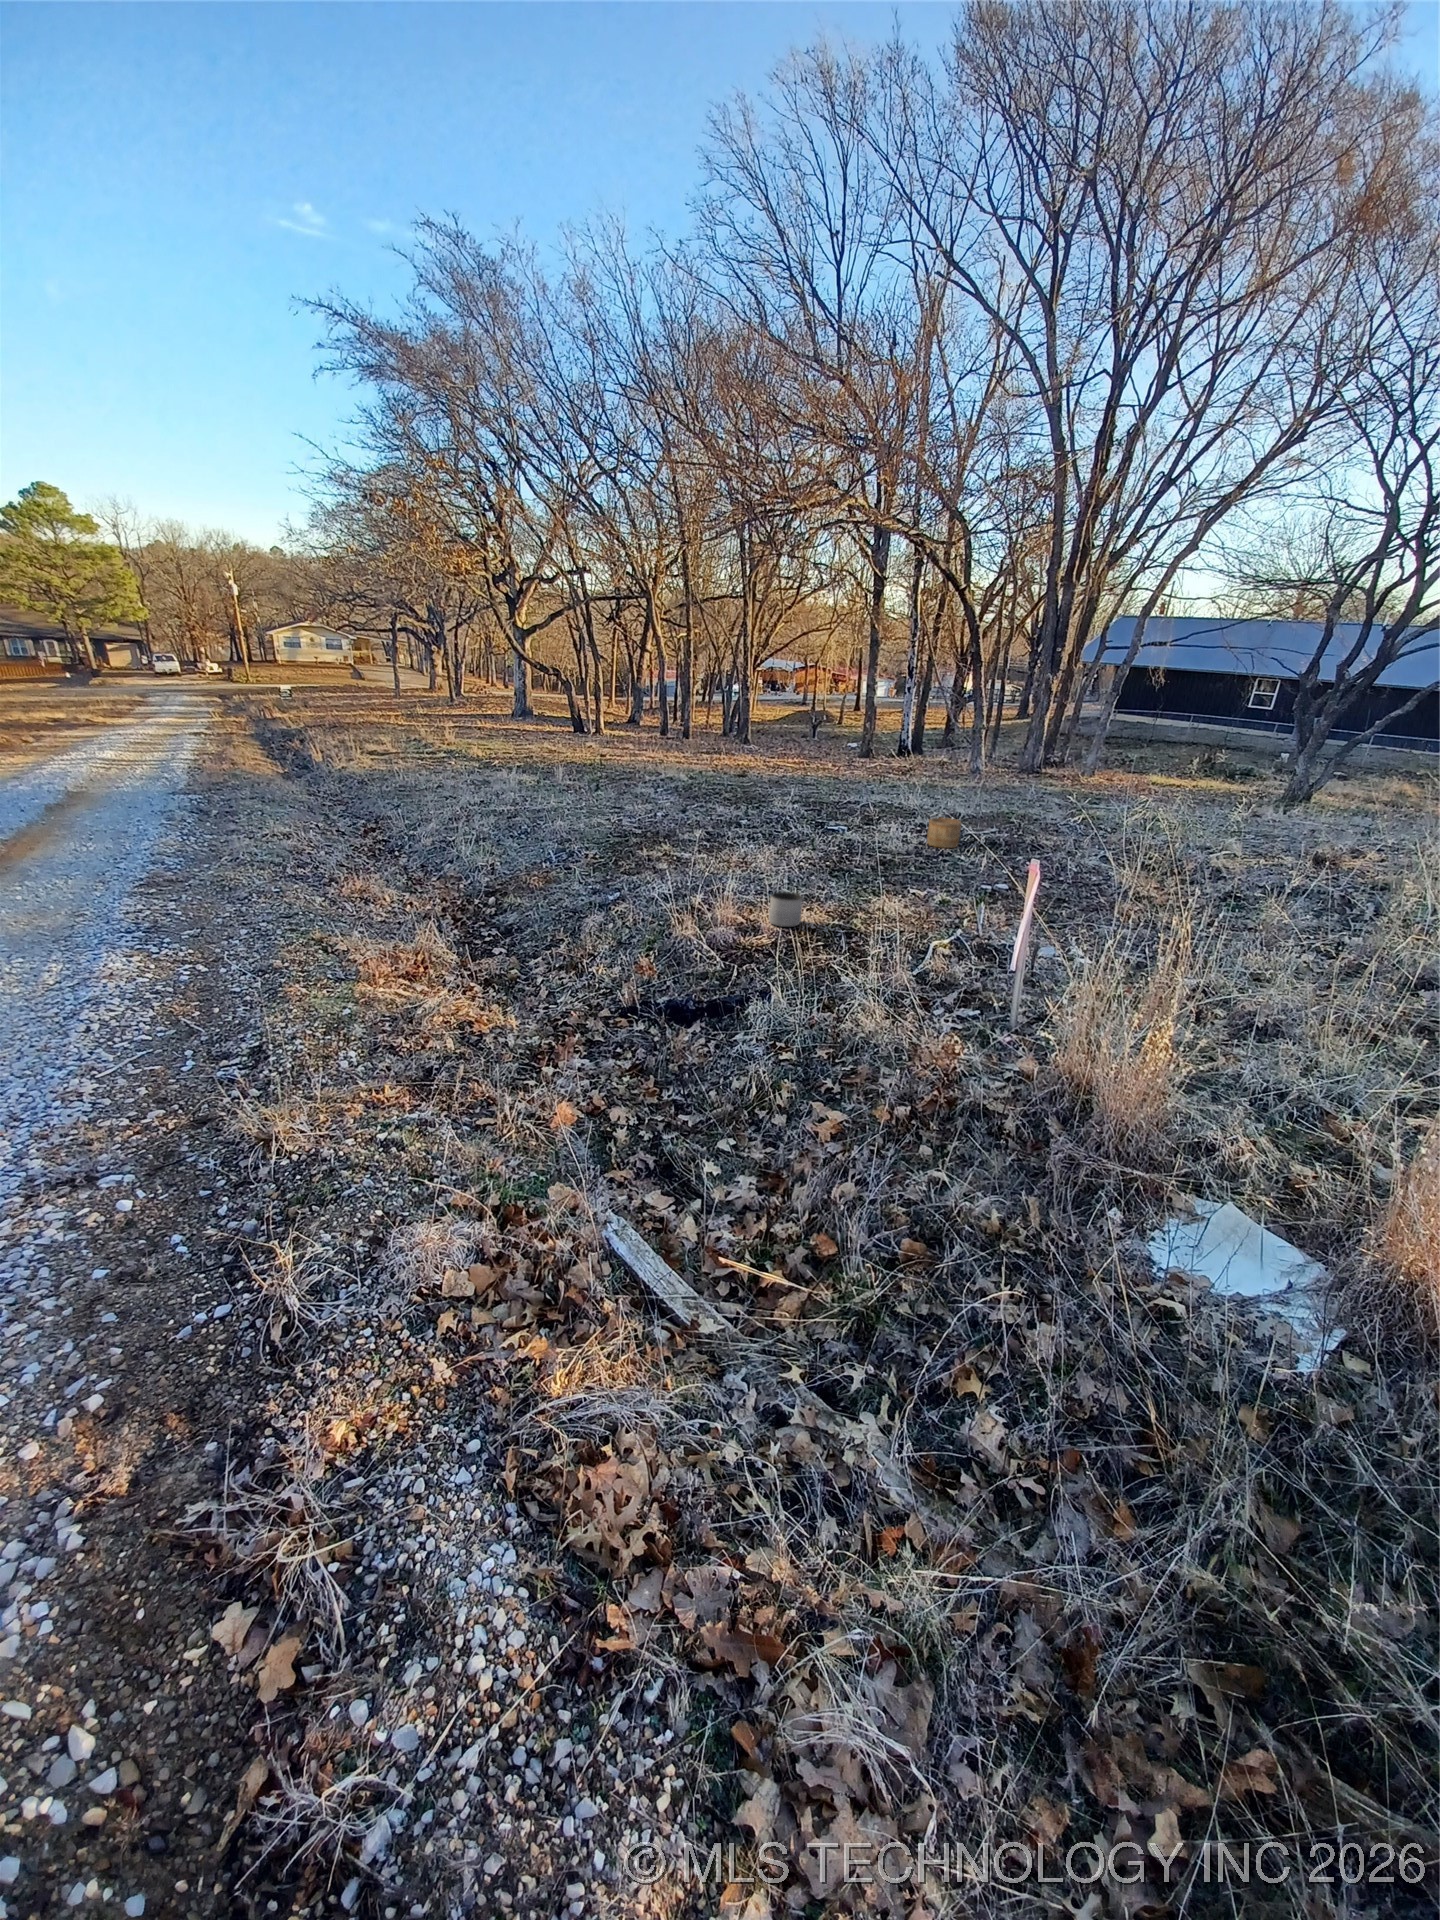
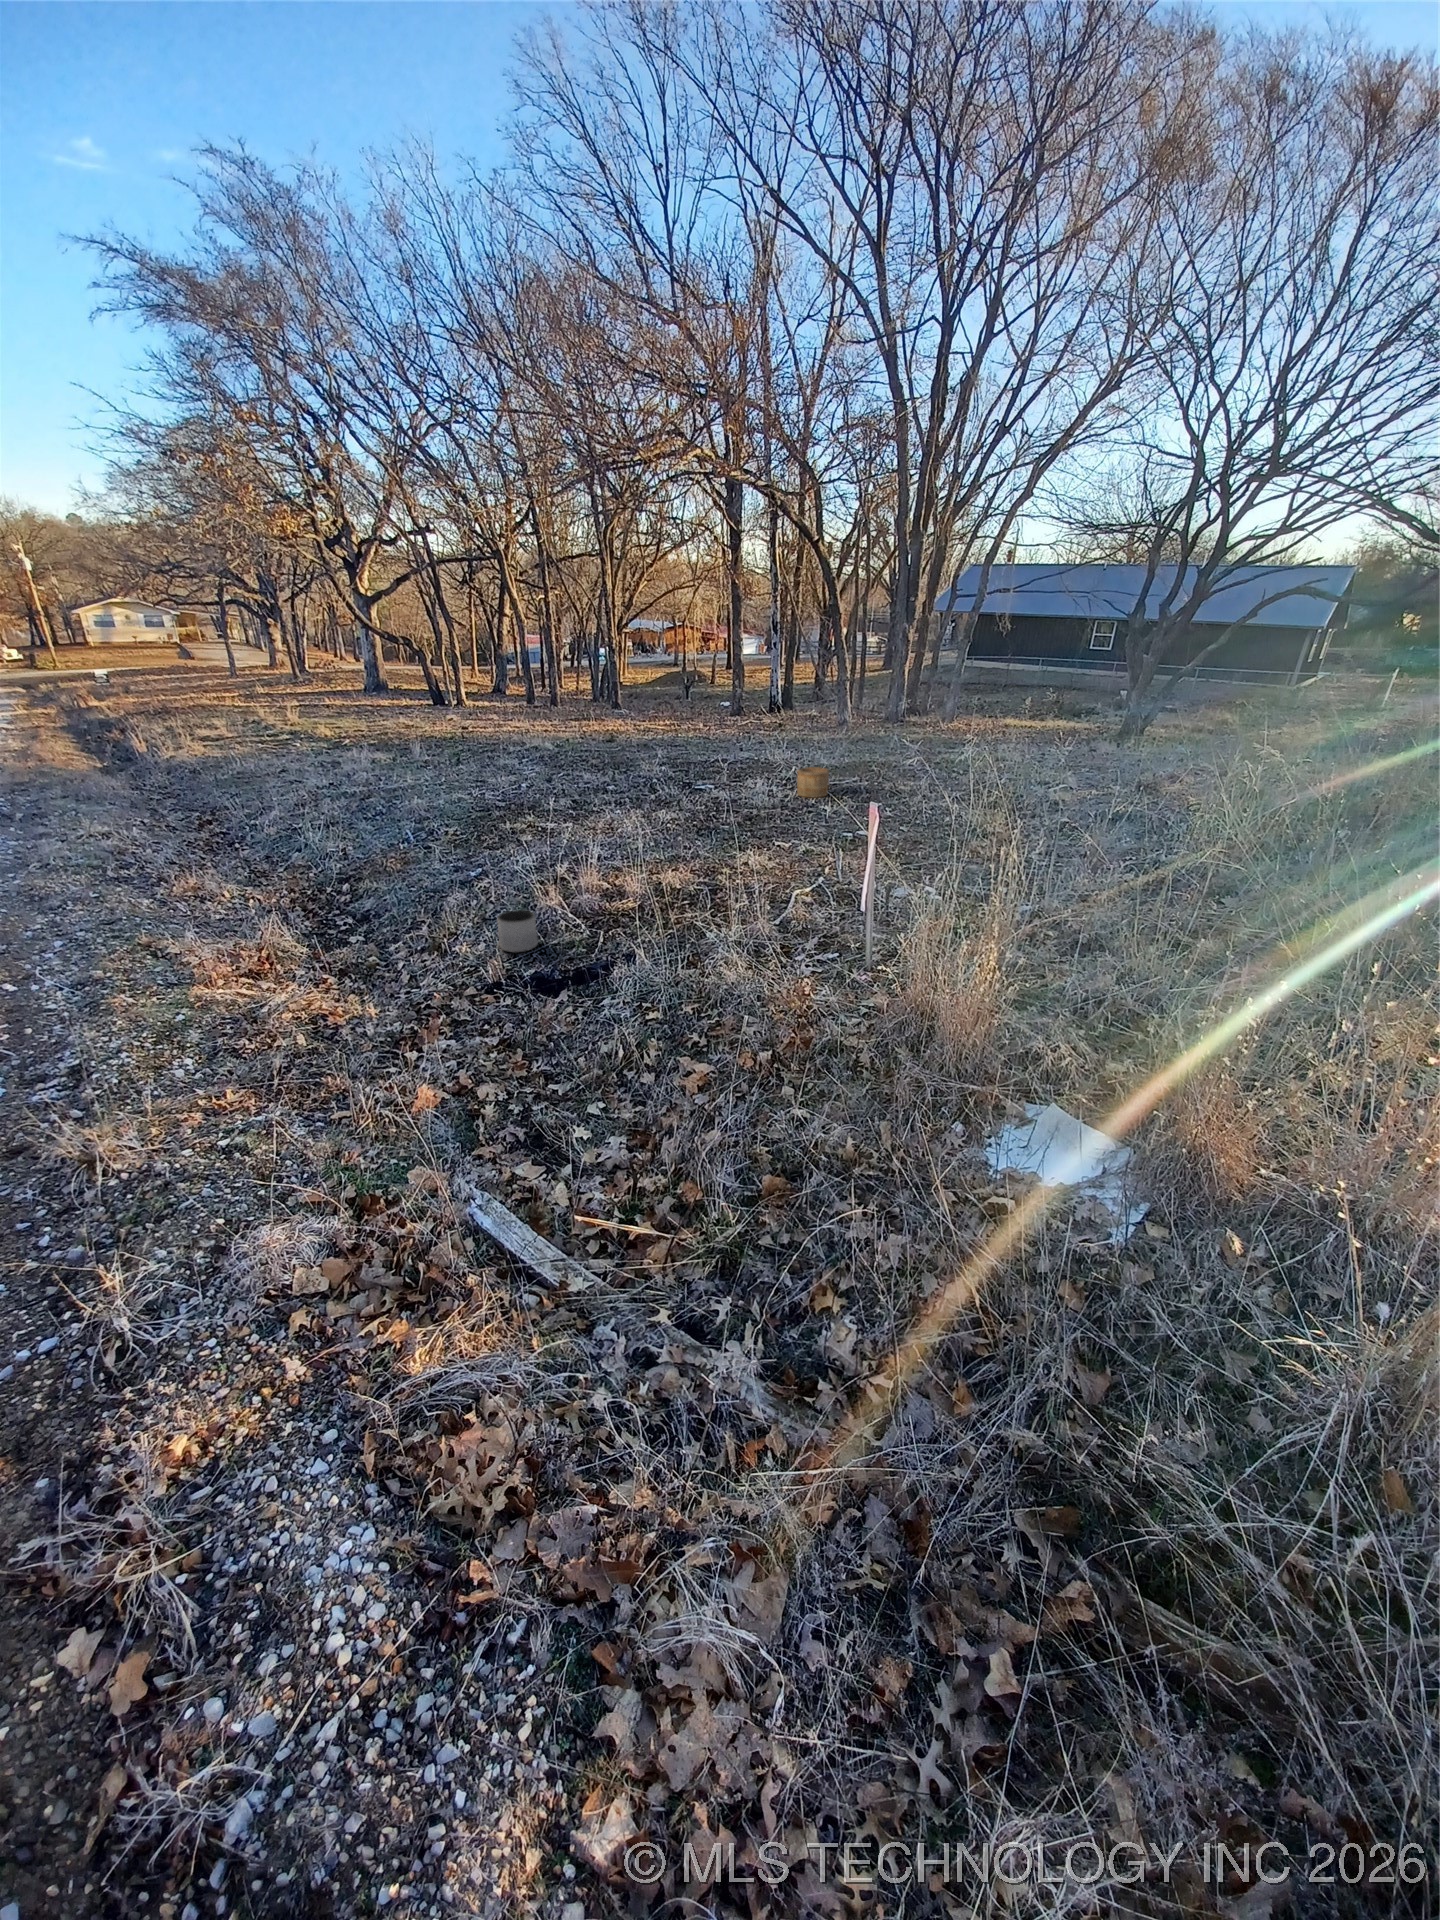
planter: present [769,892,802,927] -> present [497,910,538,953]

